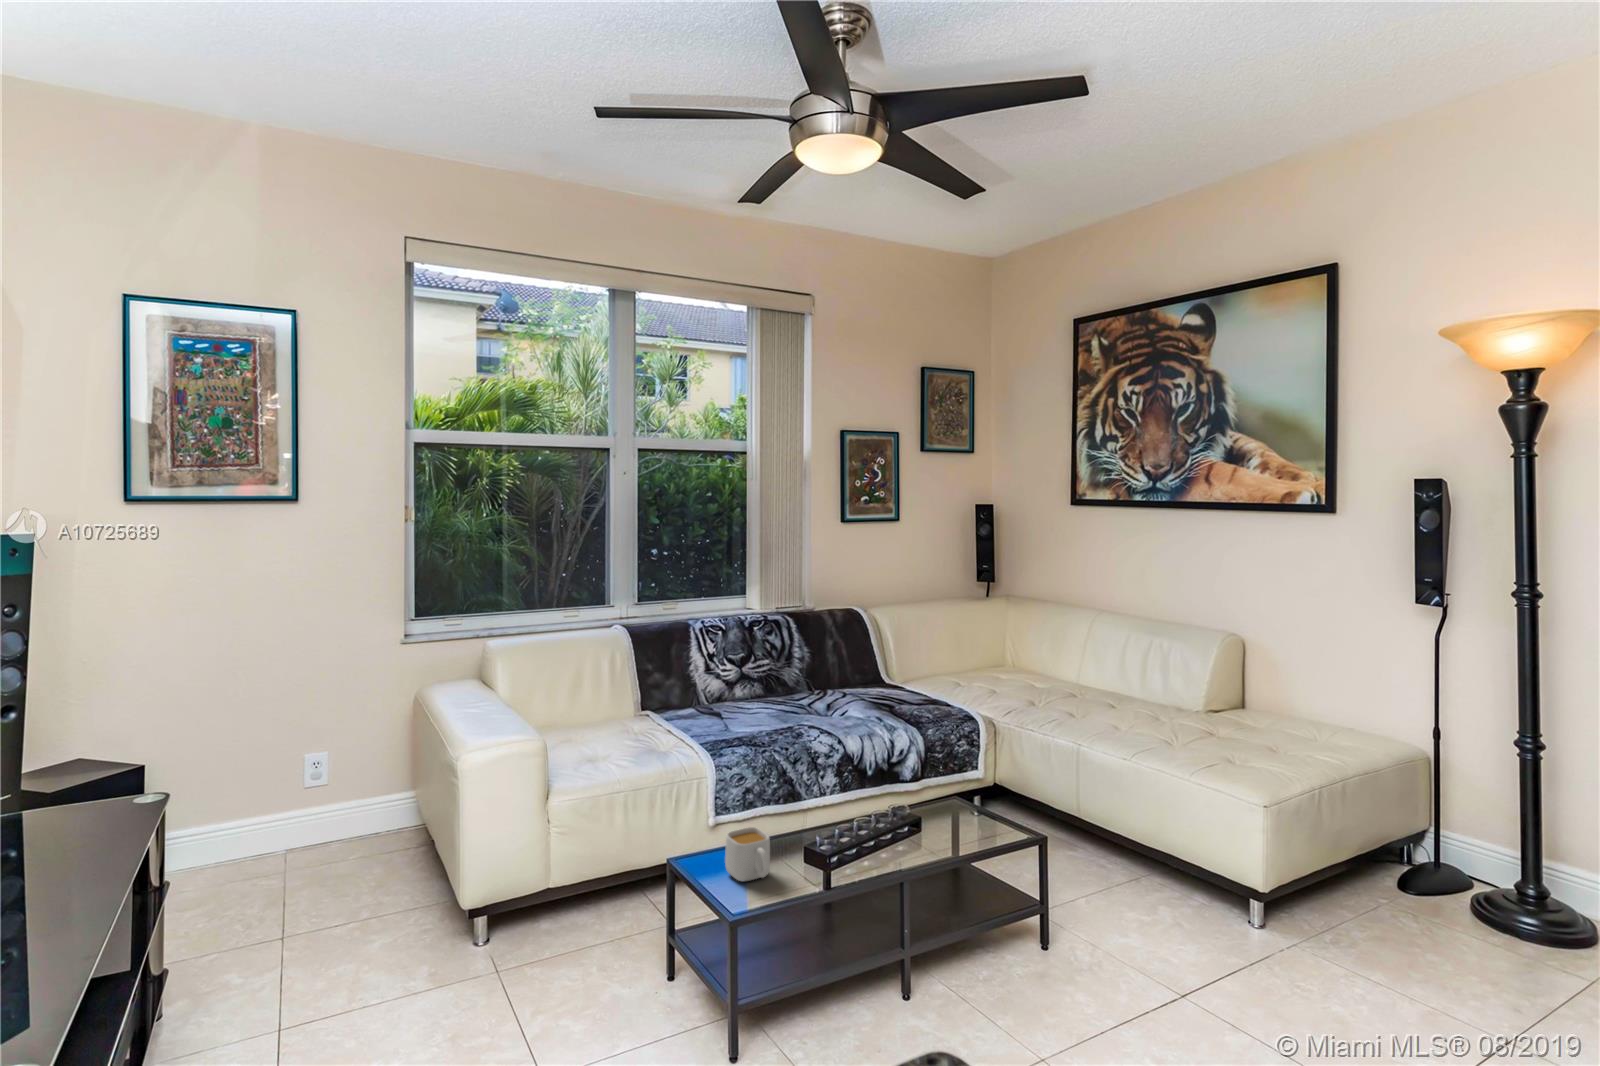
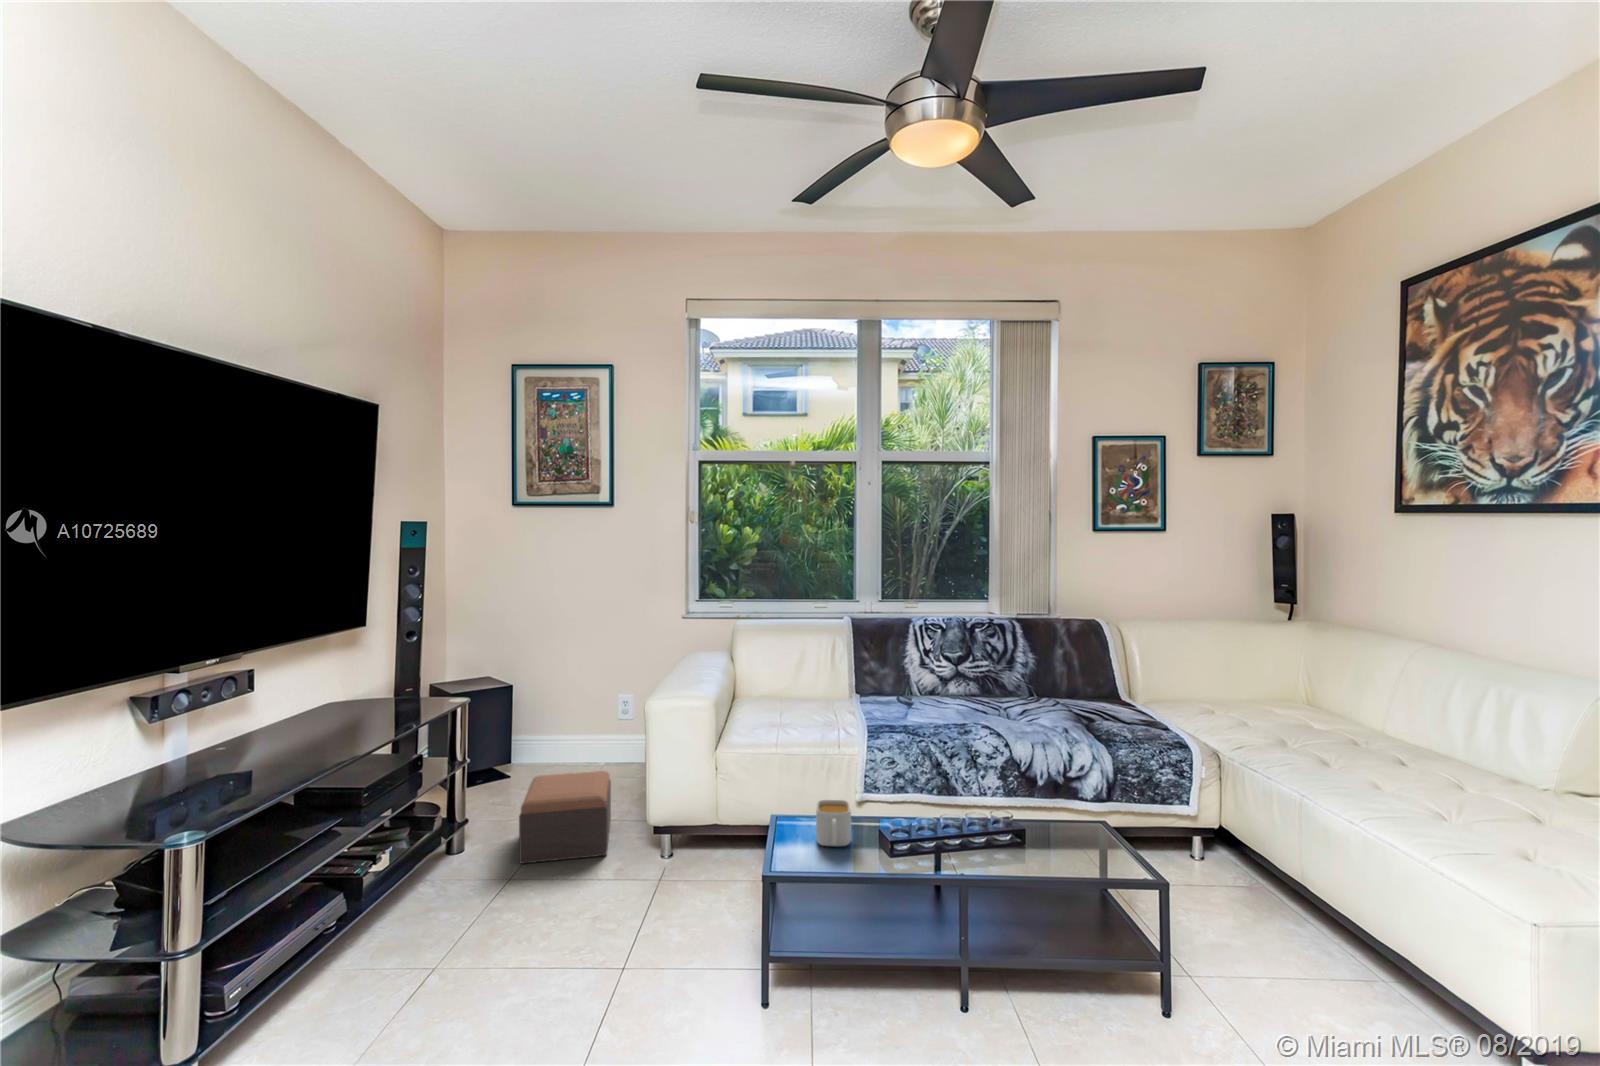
footstool: none [218,870,382,1036] -> present [519,771,611,864]

